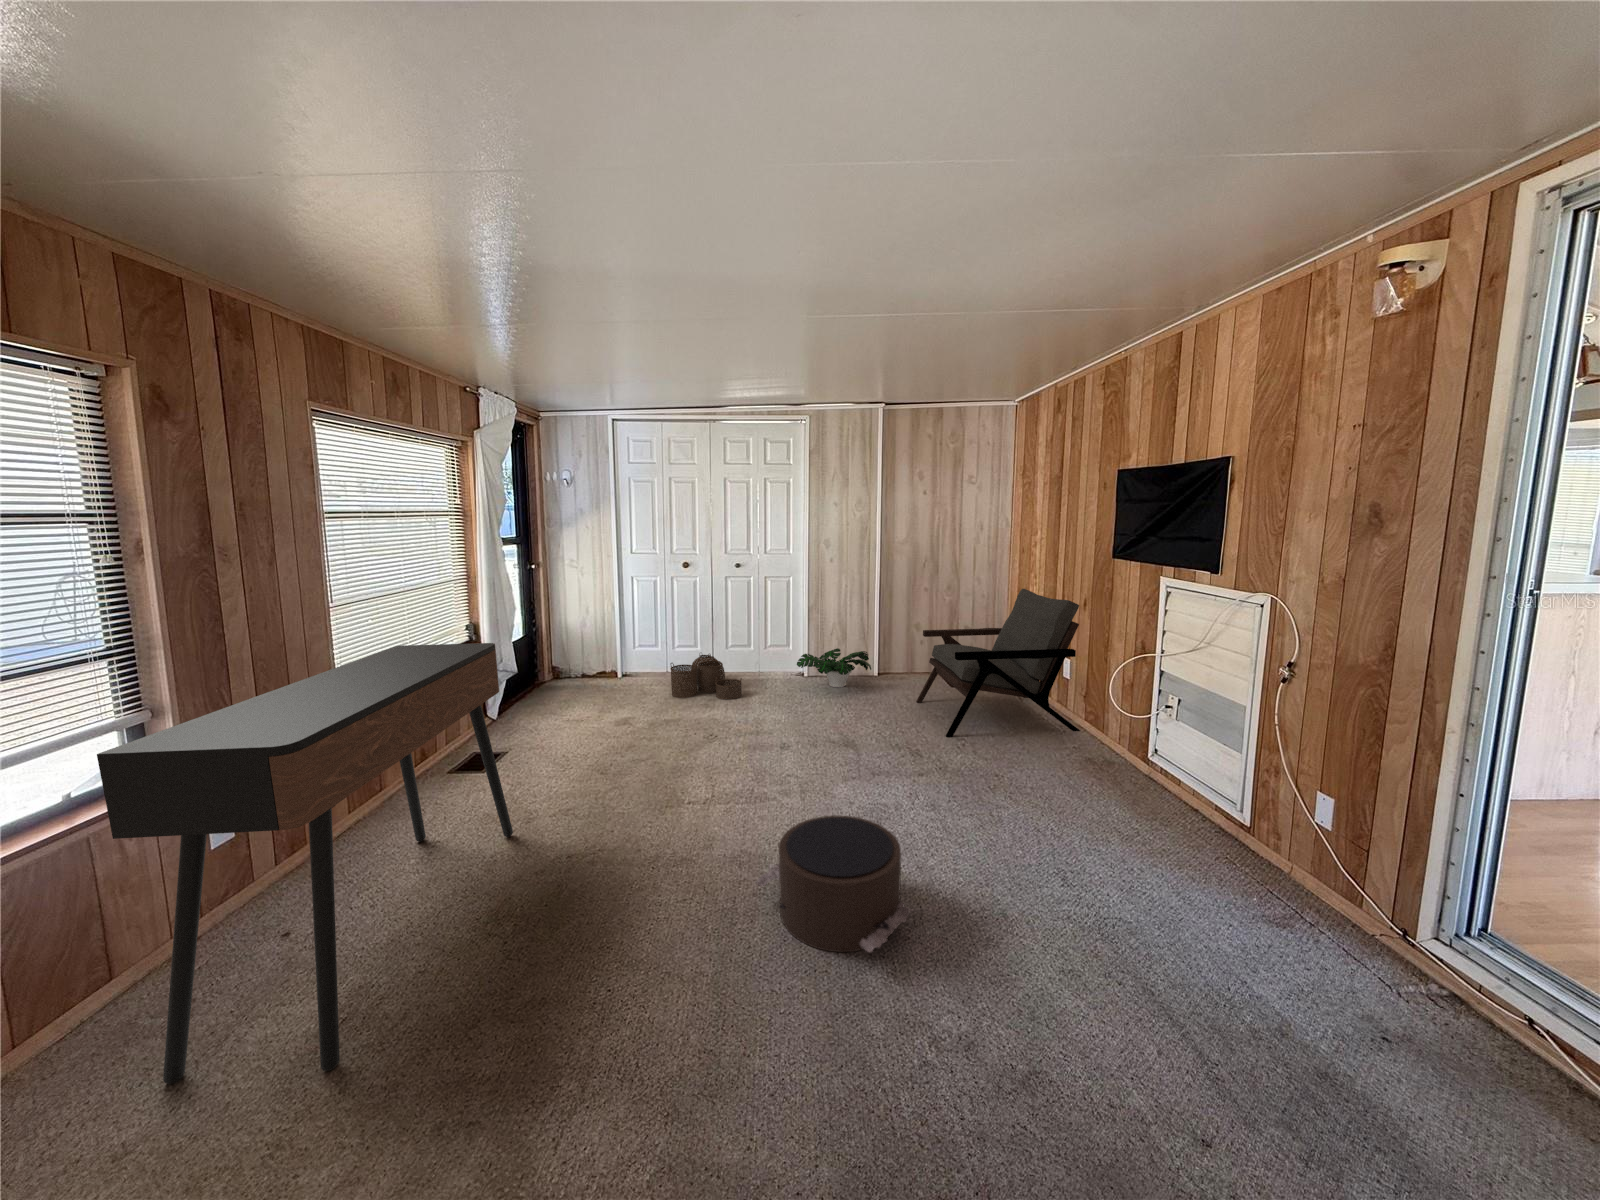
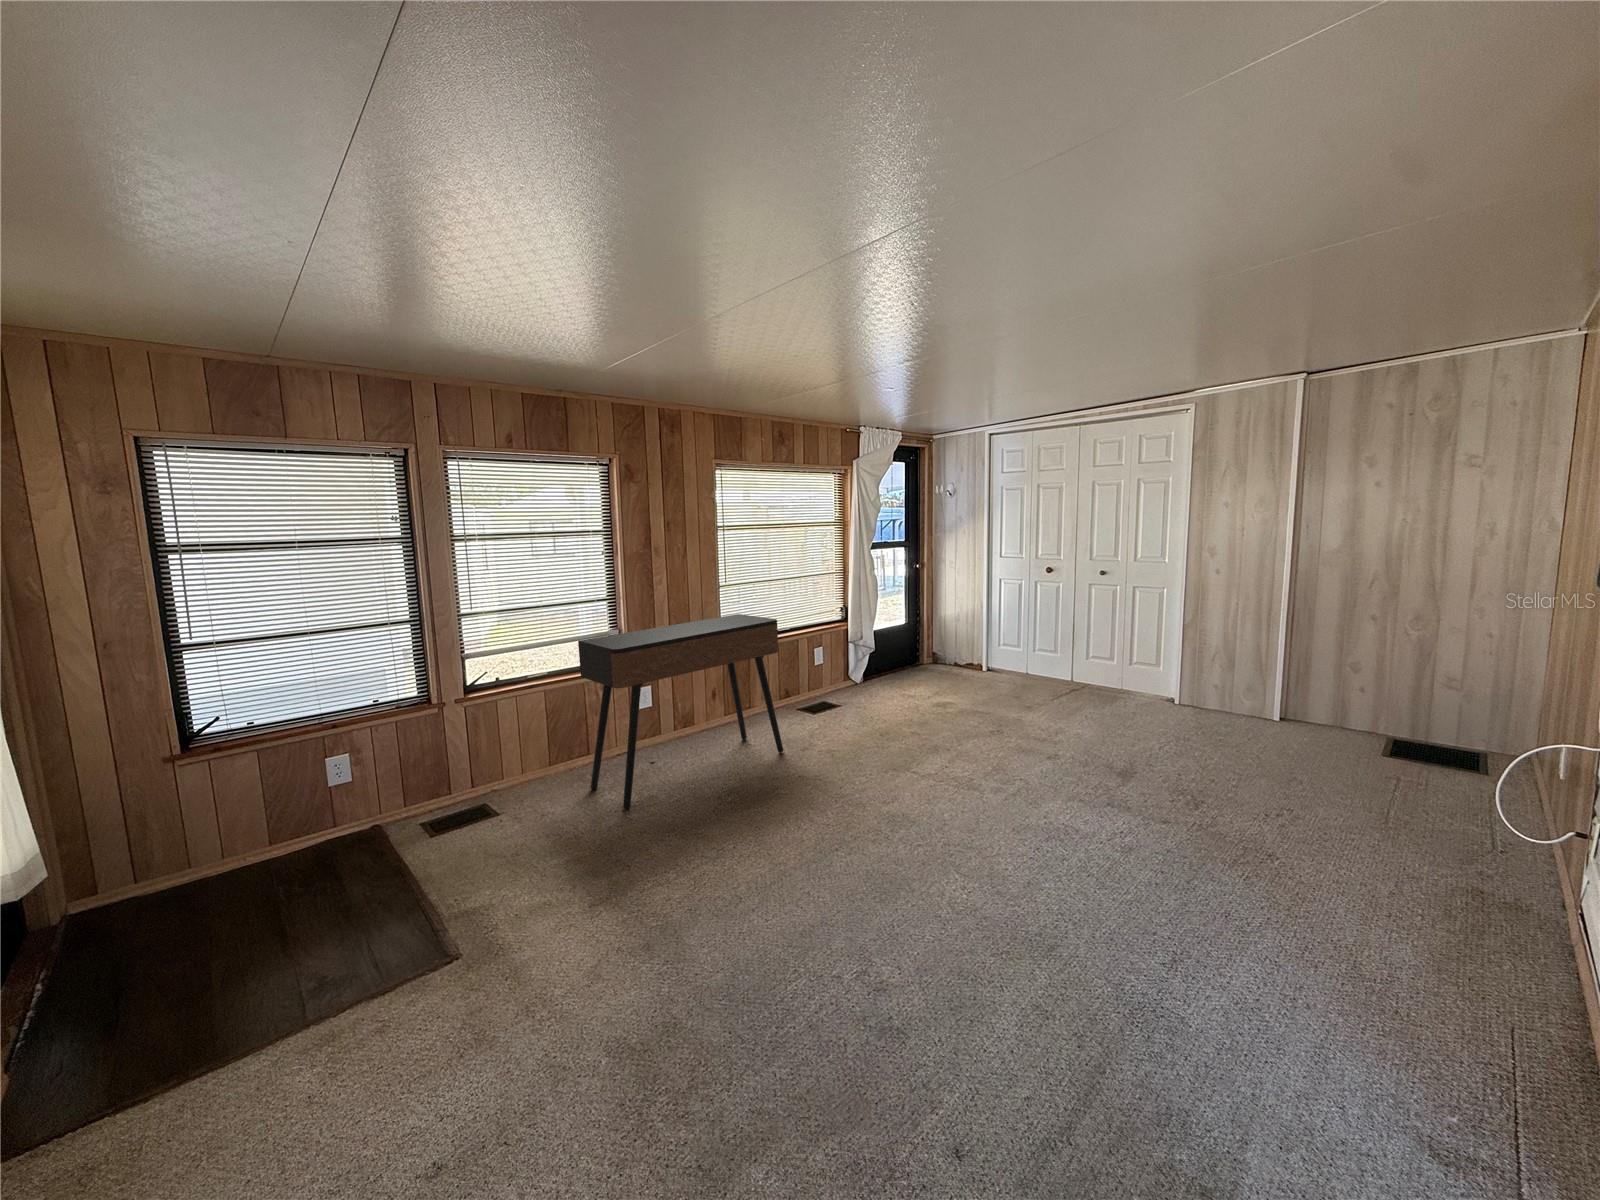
armchair: present [916,589,1080,737] -> none [1235,640,1502,877]
potted plant: present [797,648,871,687] -> none [1140,683,1250,731]
woven basket: present [670,654,742,699] -> none [1003,662,1071,713]
pouf: present [755,816,913,952] -> none [841,794,942,895]

